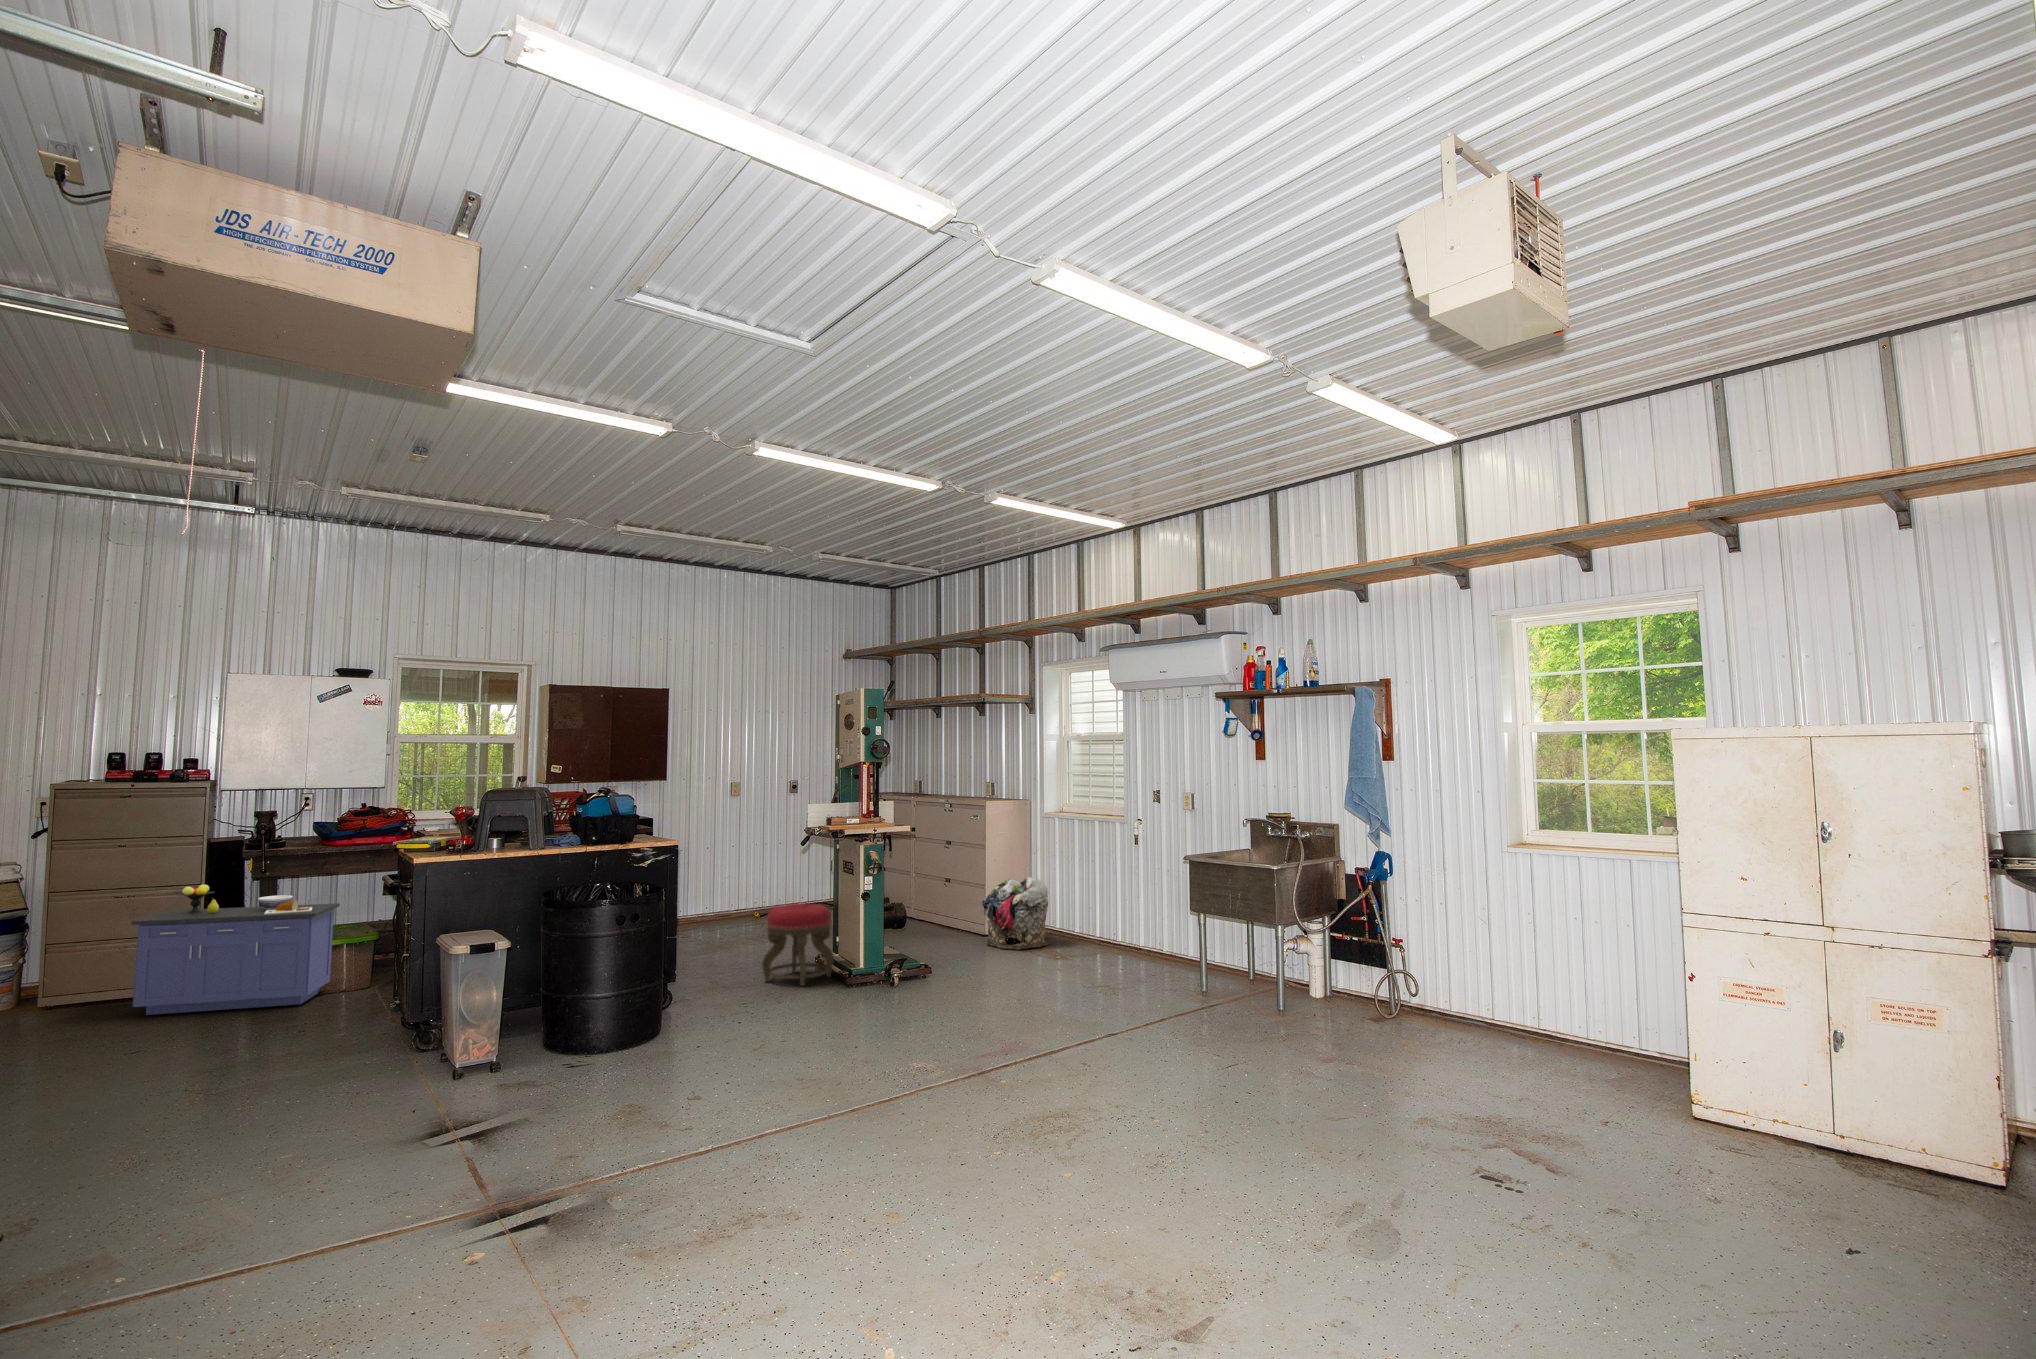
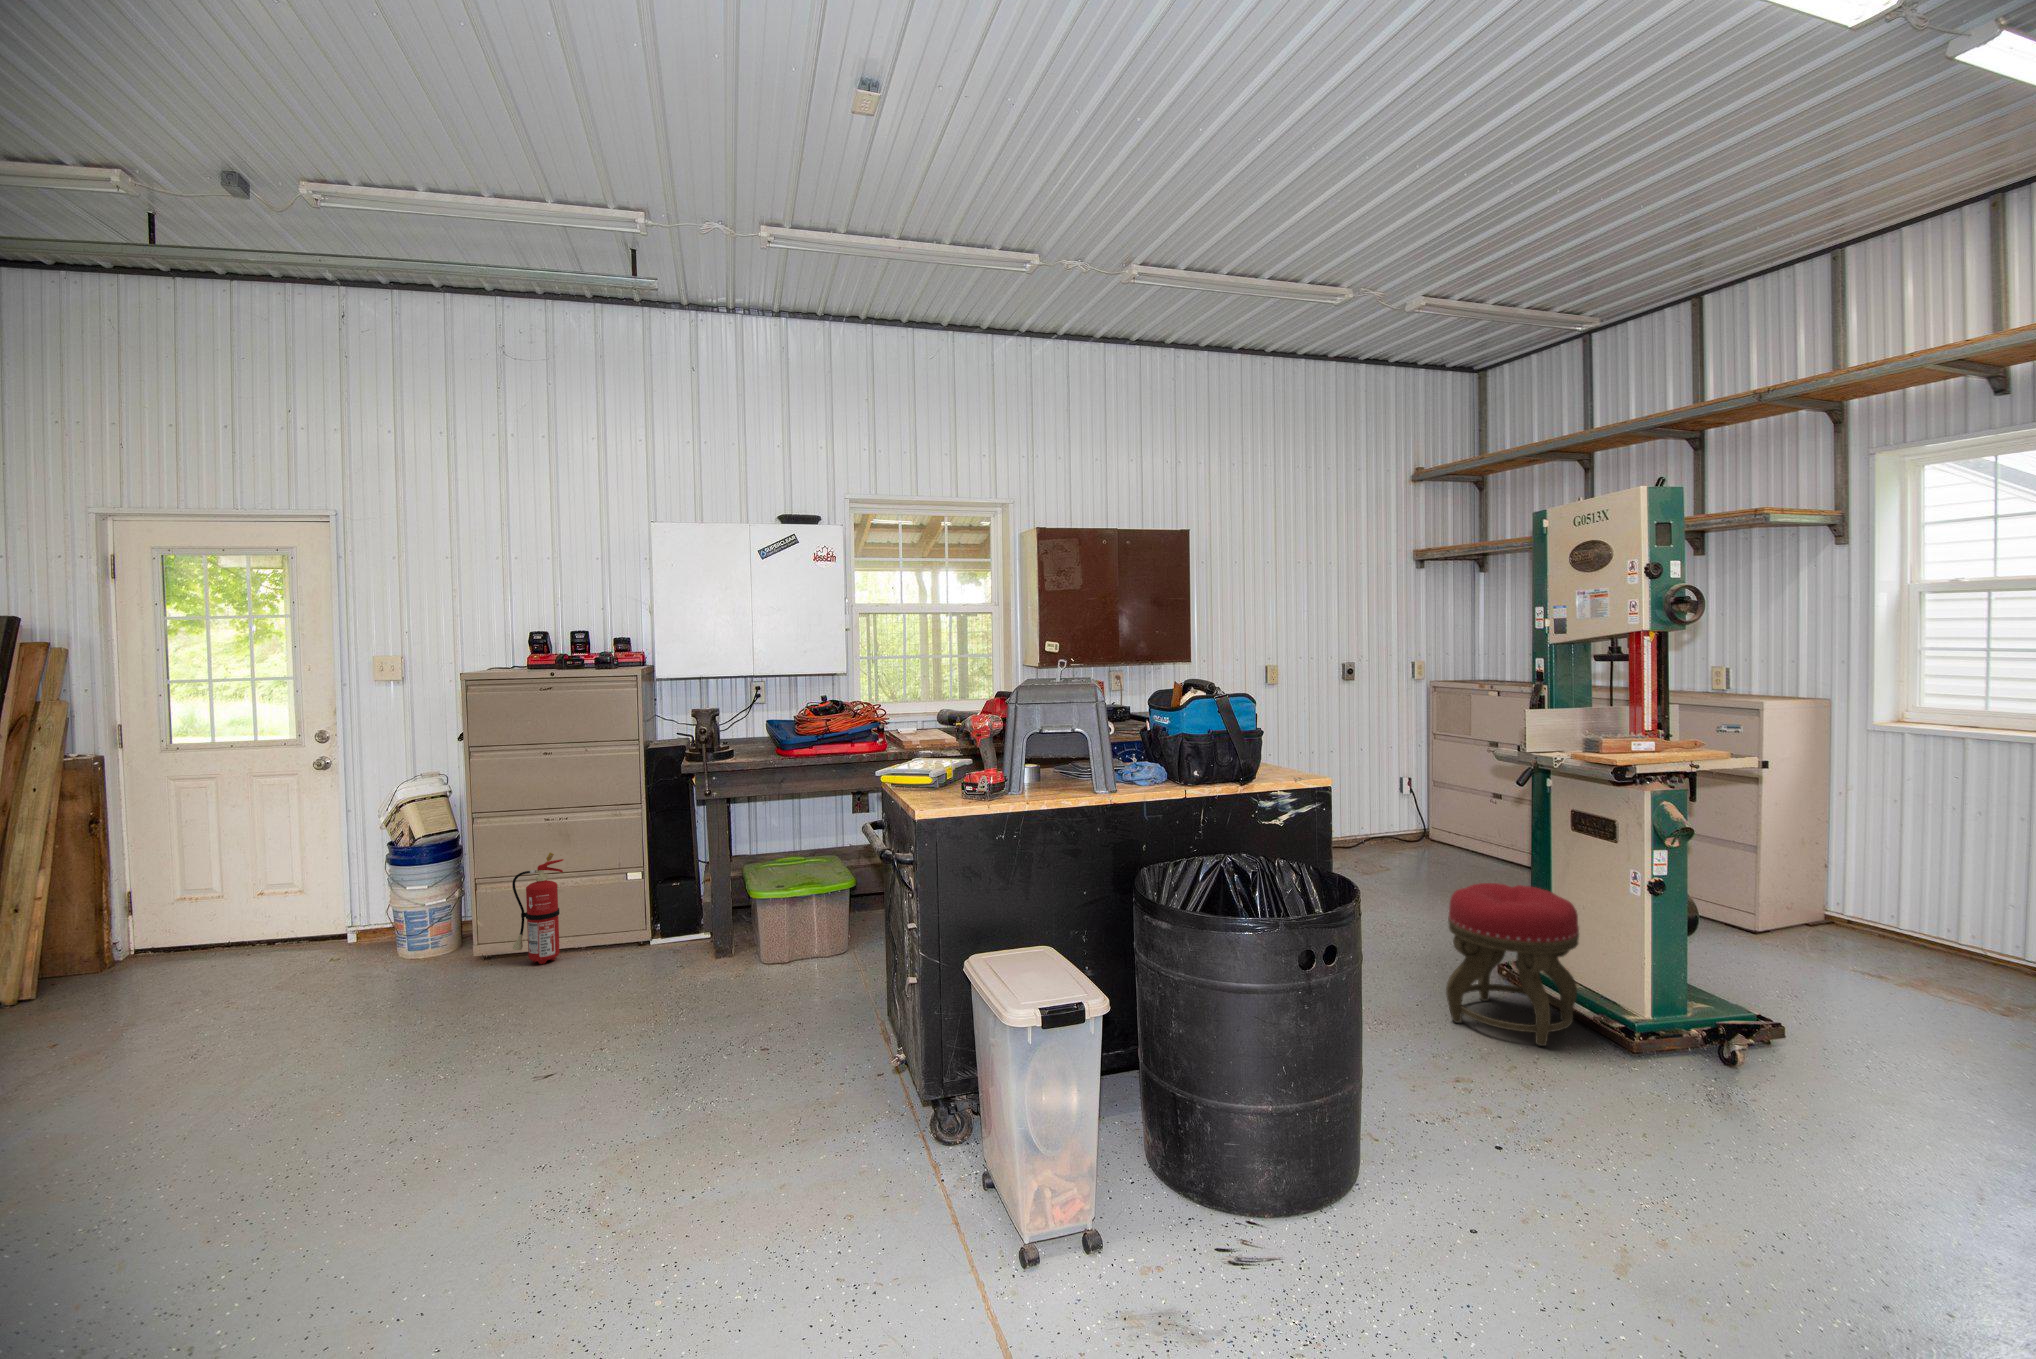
laundry basket: present [982,877,1050,950] -> none [1773,839,1943,980]
storage cabinet: present [131,885,340,1015] -> none [558,809,802,988]
fire extinguisher: none [68,921,125,1008] -> present [512,853,563,964]

